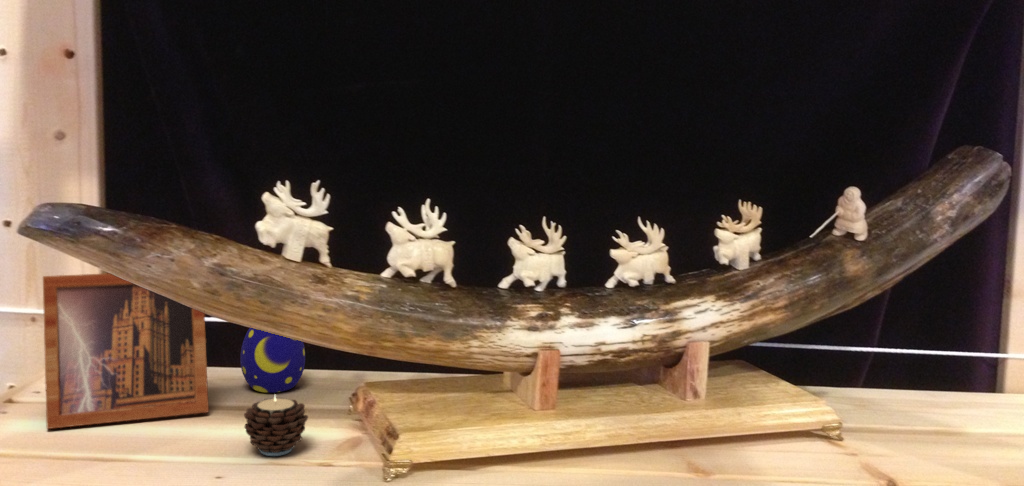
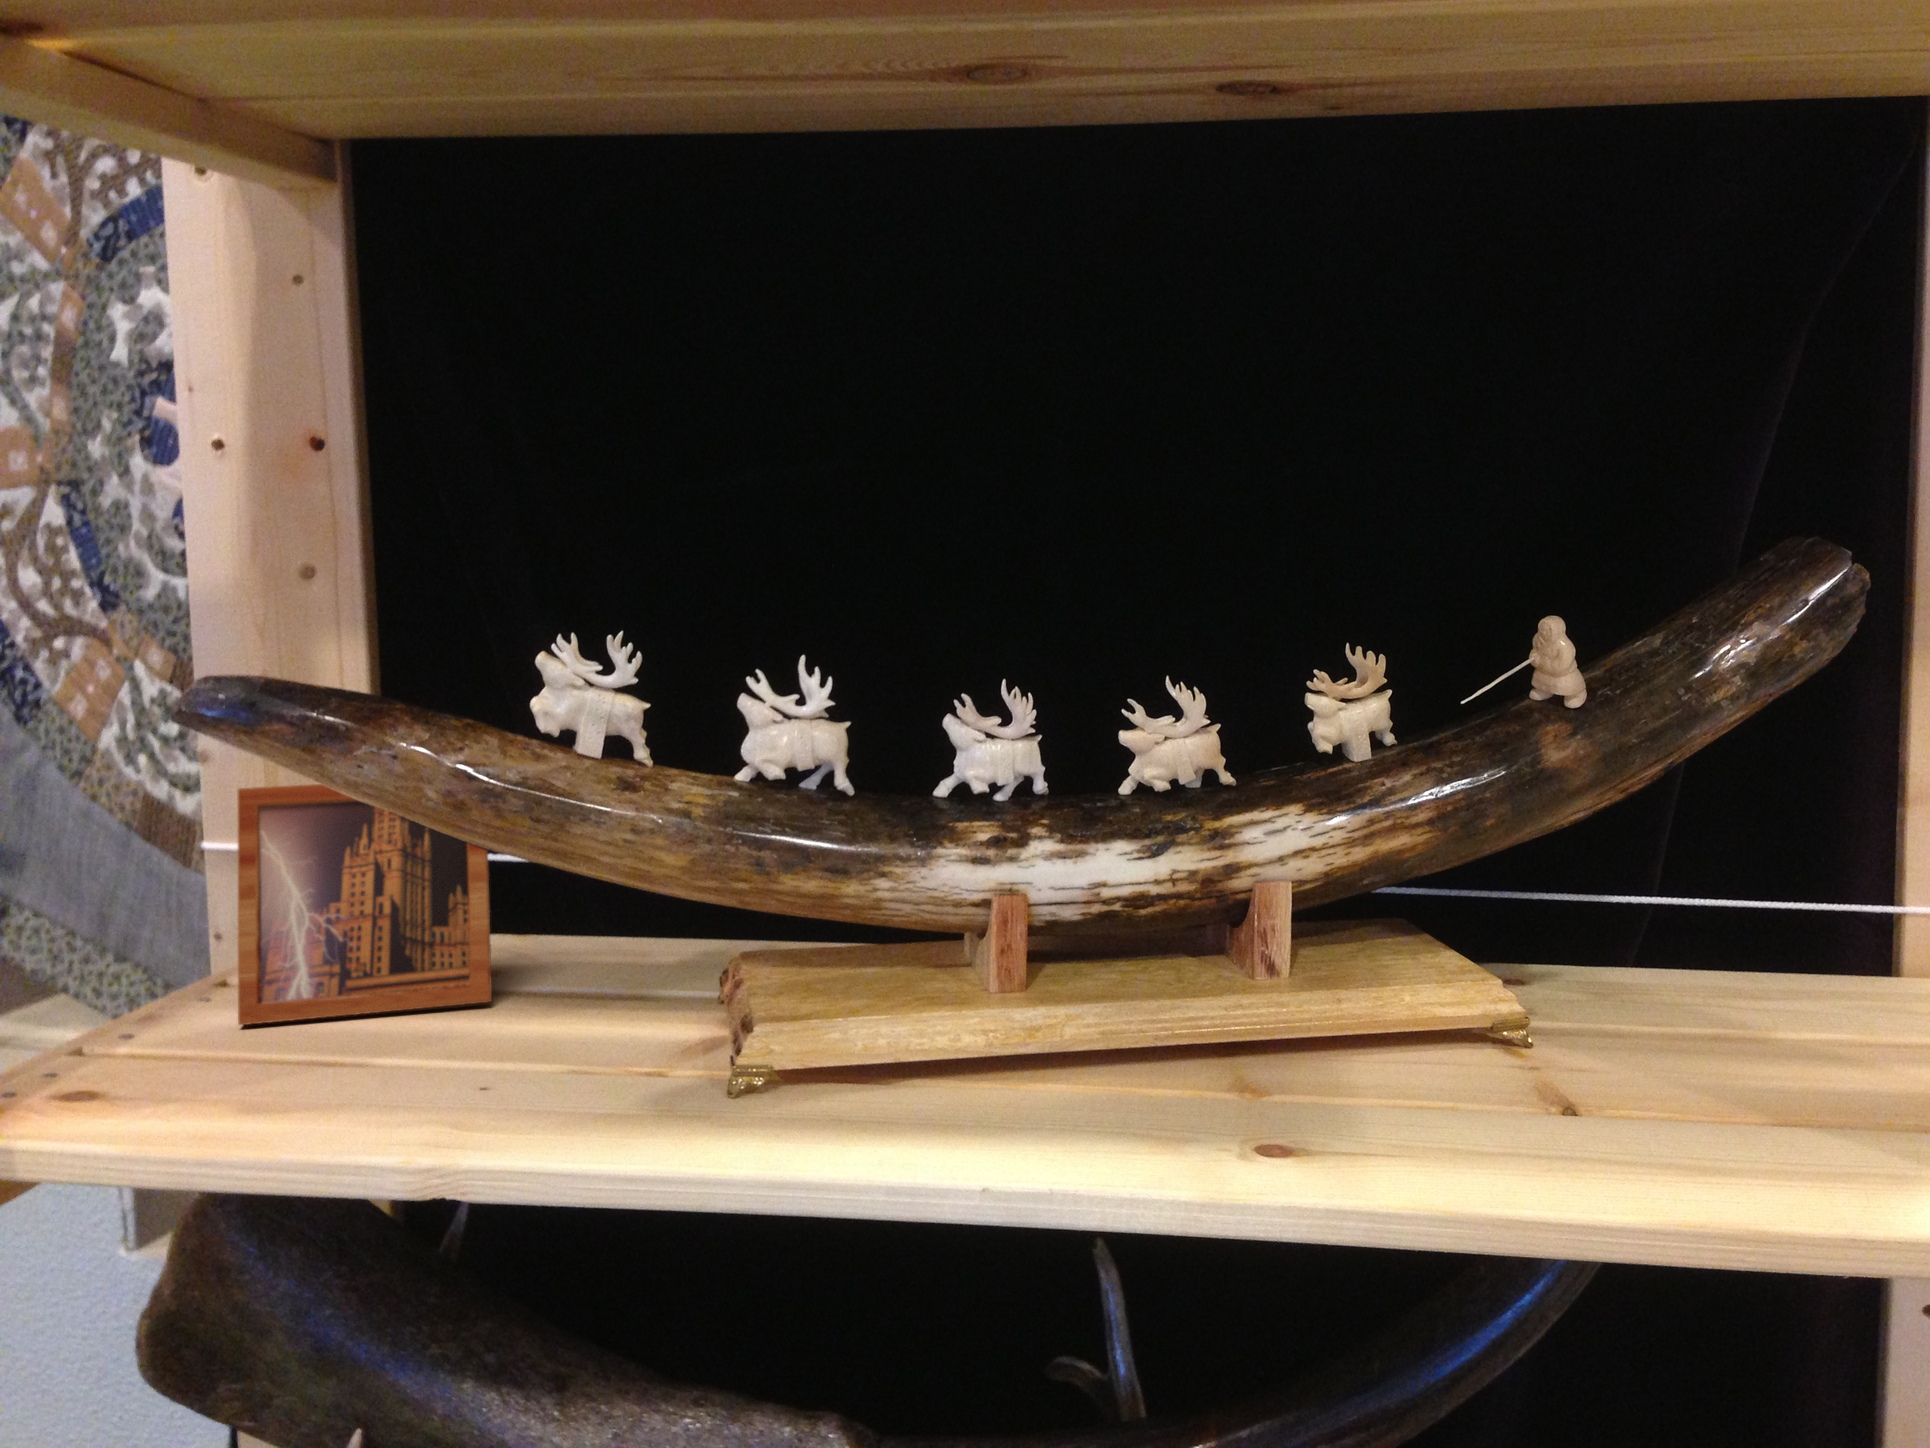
decorative egg: present [240,328,305,393] -> none [559,843,663,973]
candle: present [244,396,308,456] -> none [511,970,614,1070]

